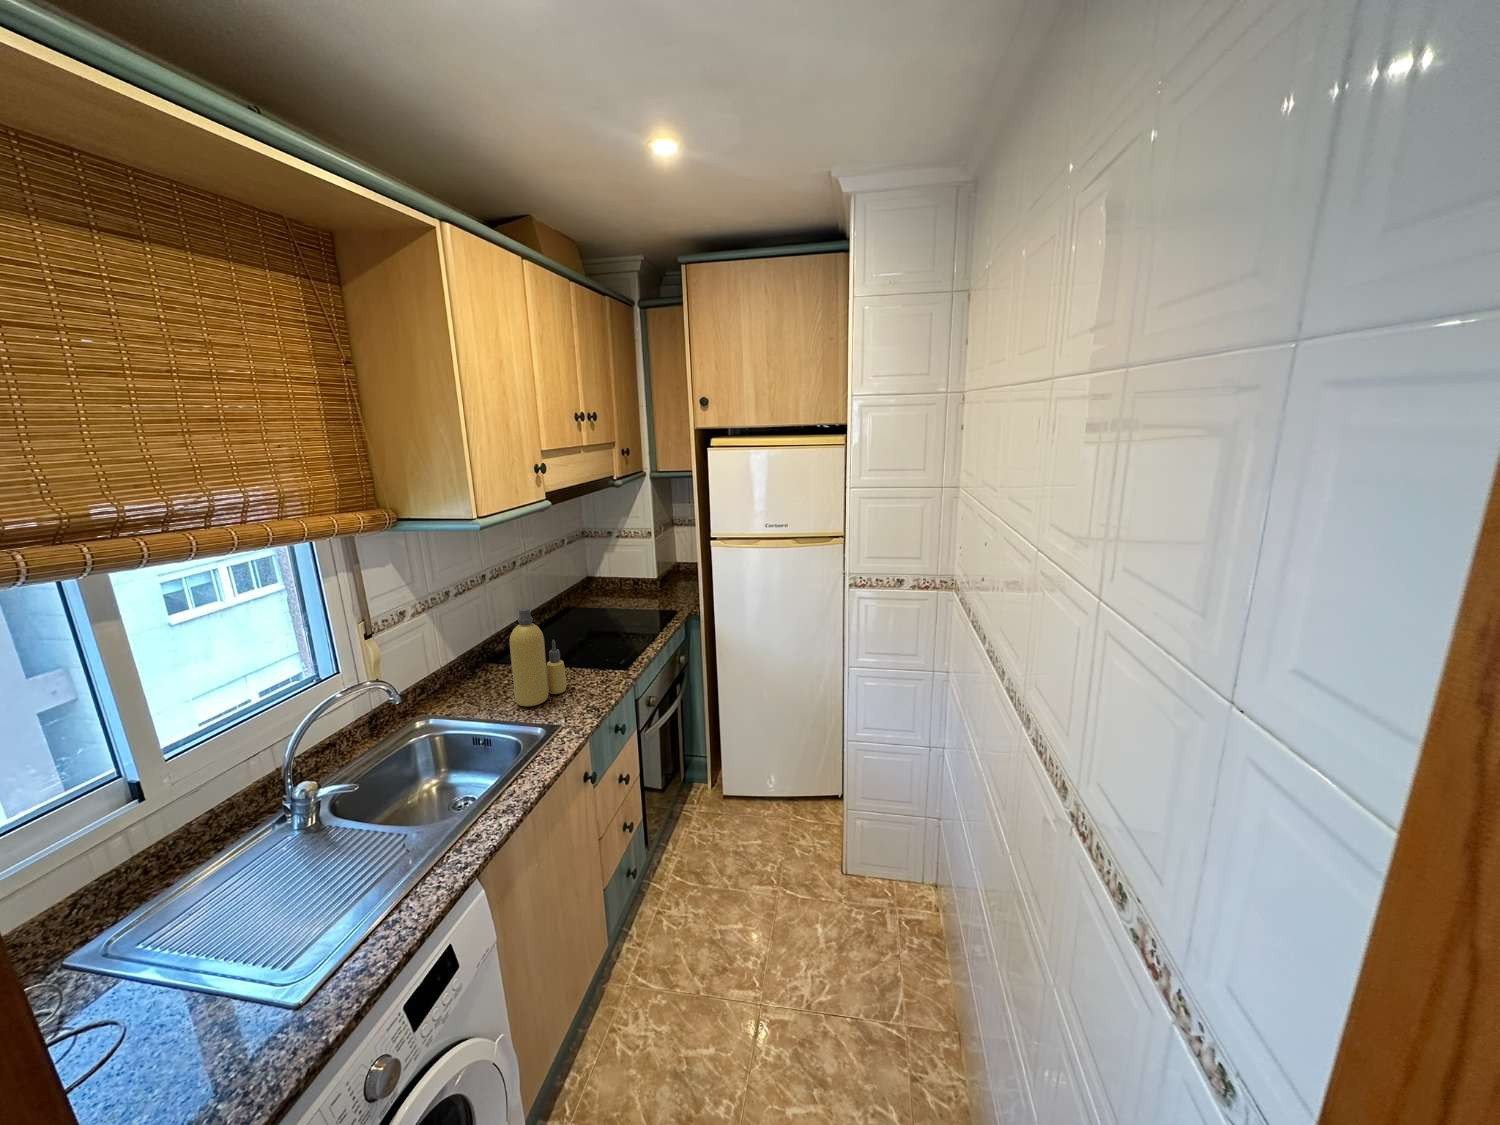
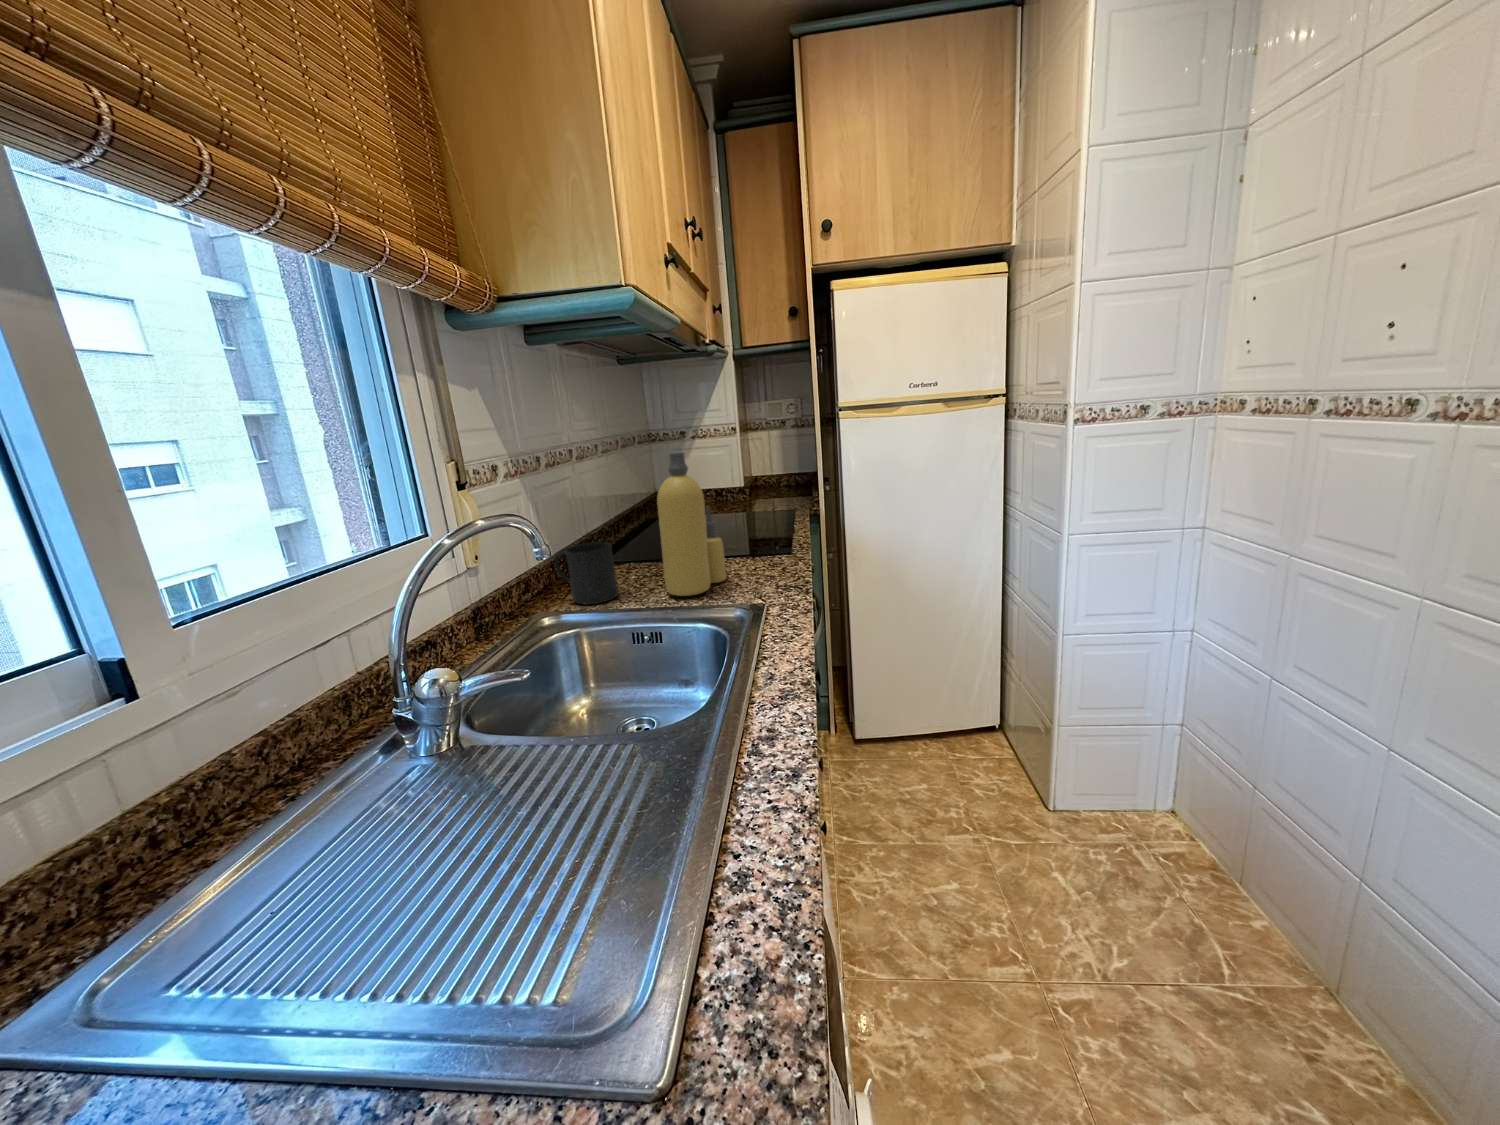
mug: none [444,659,488,705] -> present [555,542,618,604]

